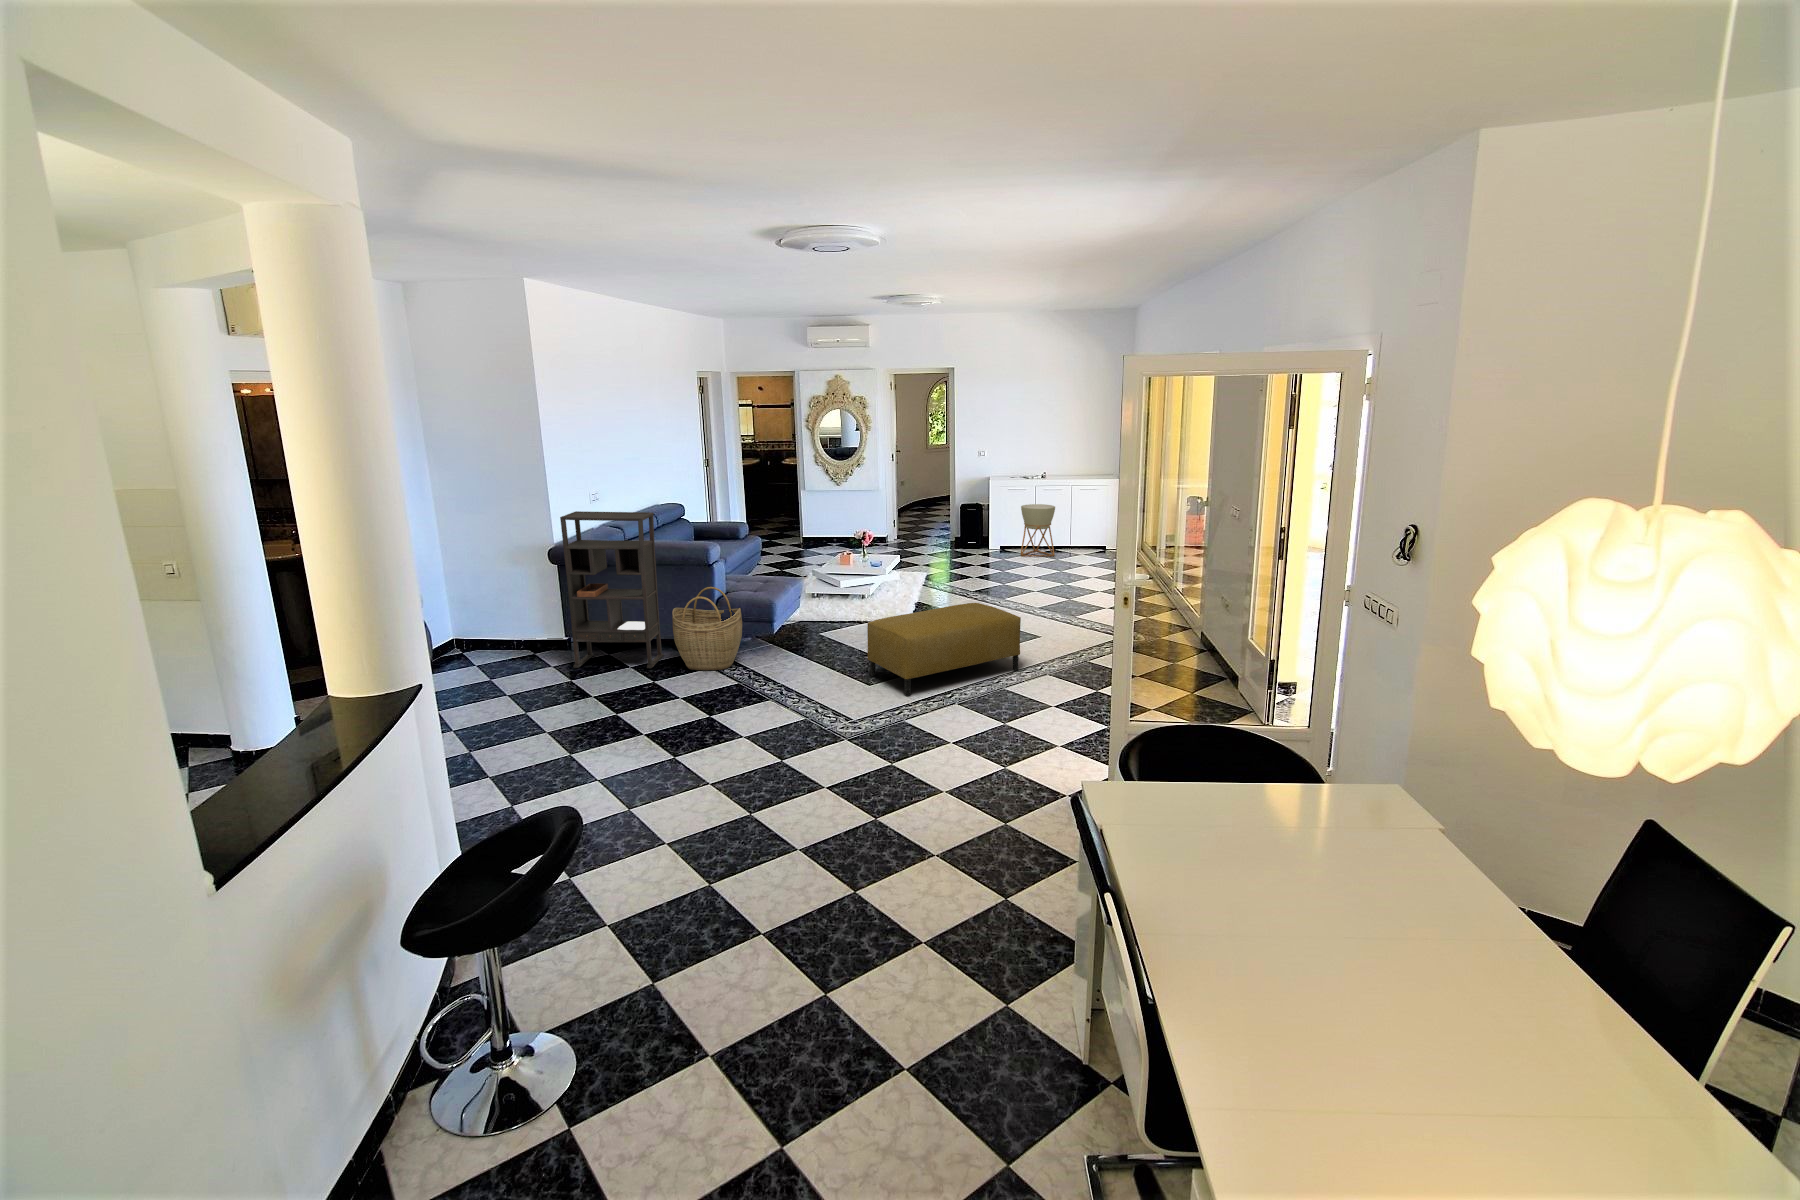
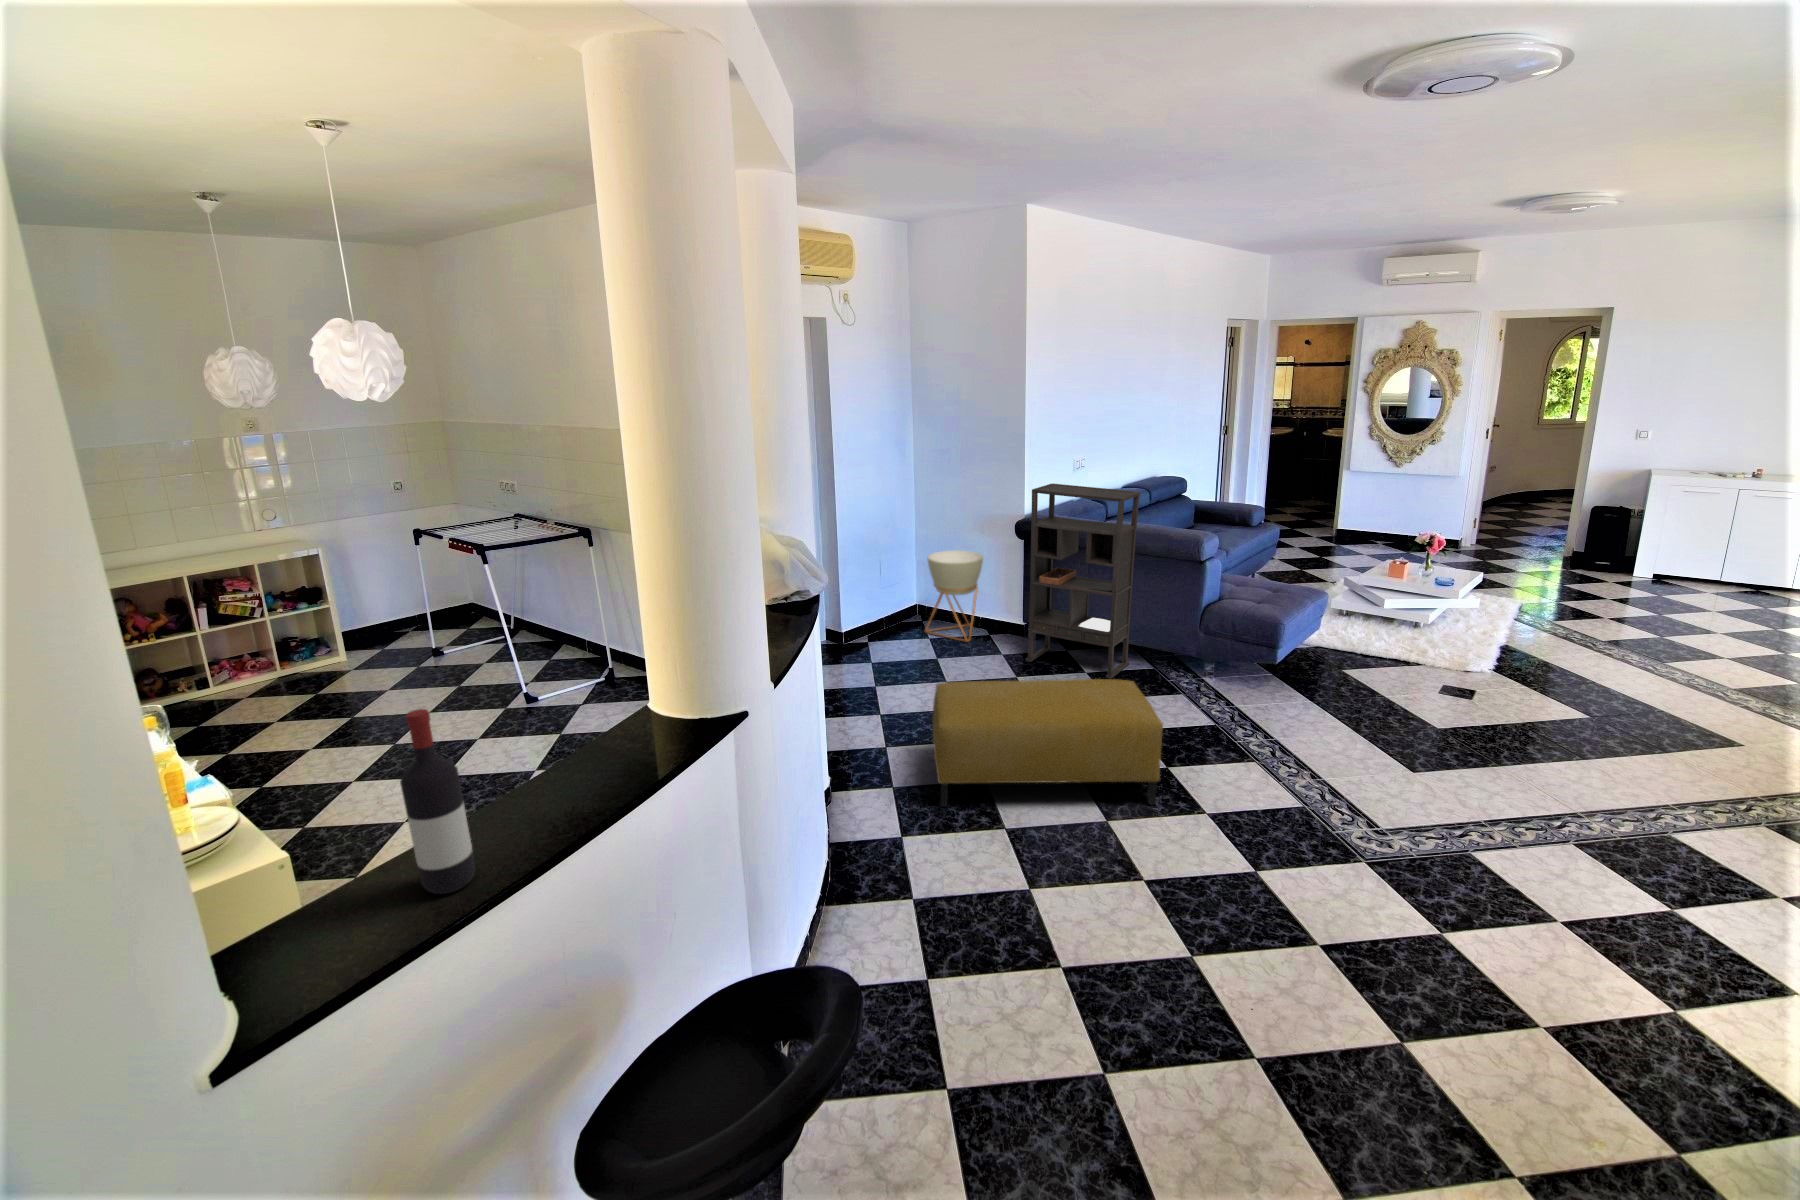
planter: present [1021,504,1055,557] -> present [925,550,983,642]
woven basket: present [672,587,742,670] -> none [1142,591,1234,699]
ottoman: present [867,603,1021,696] -> present [933,679,1163,806]
wine bottle: none [224,666,282,799] -> present [400,709,475,894]

